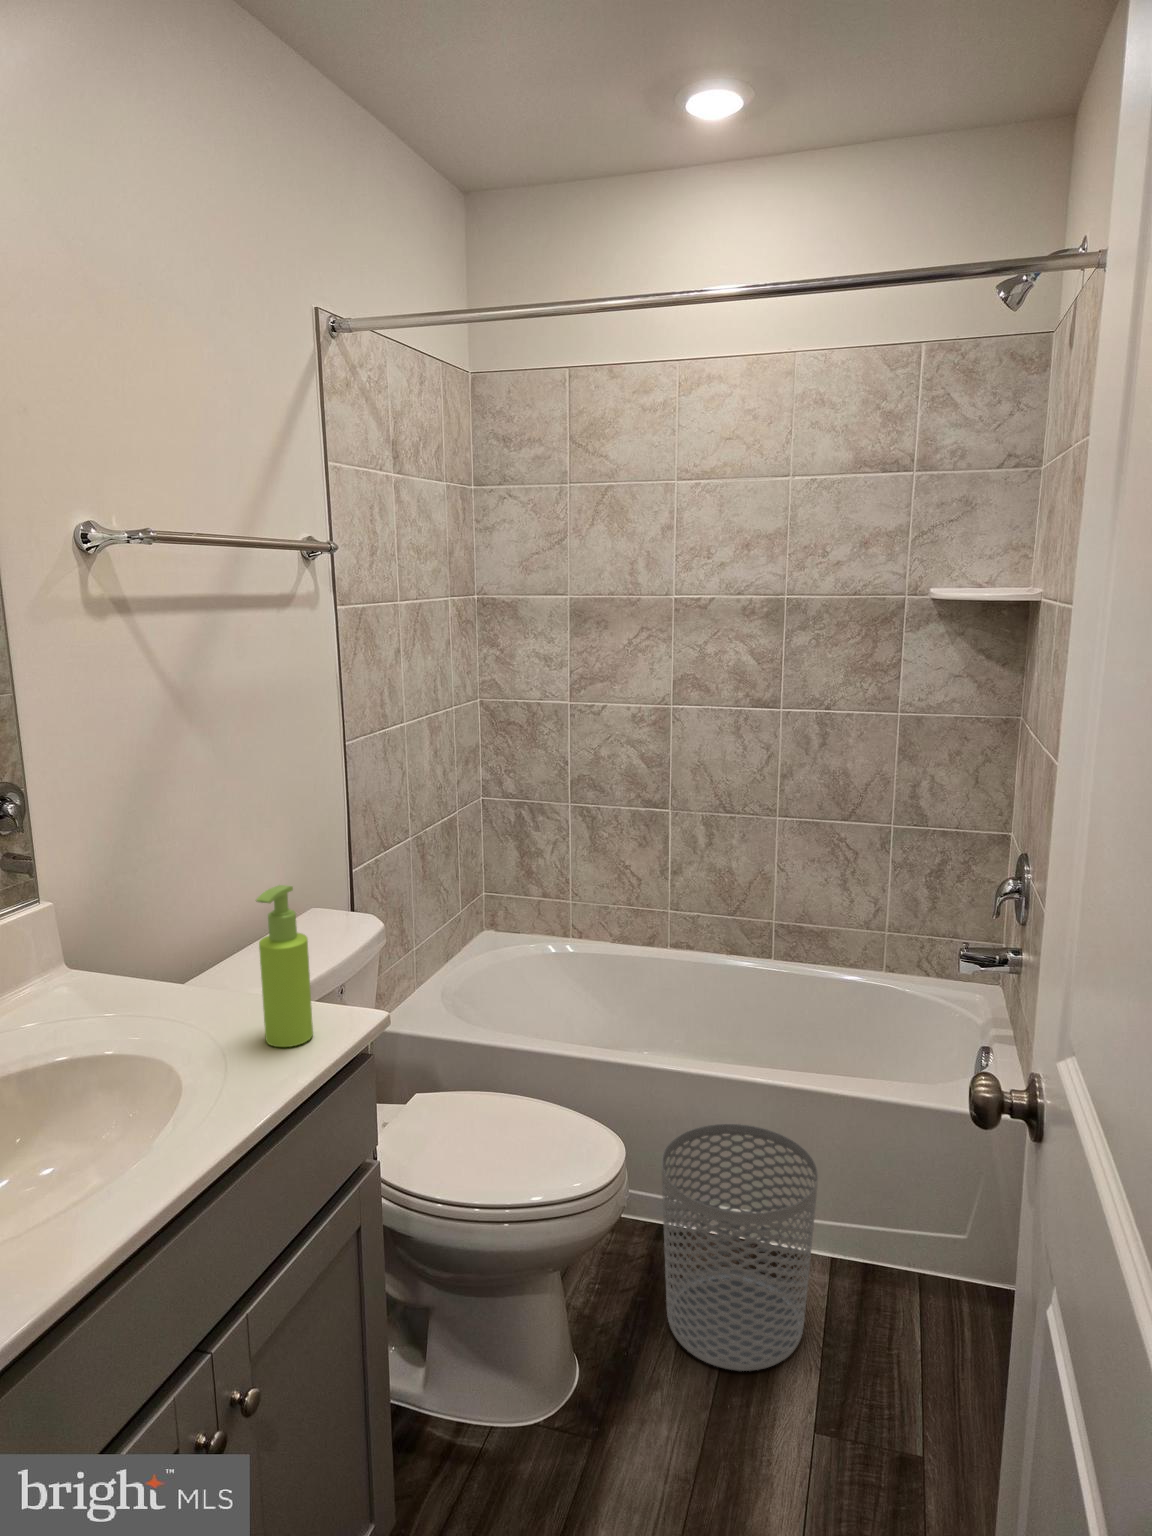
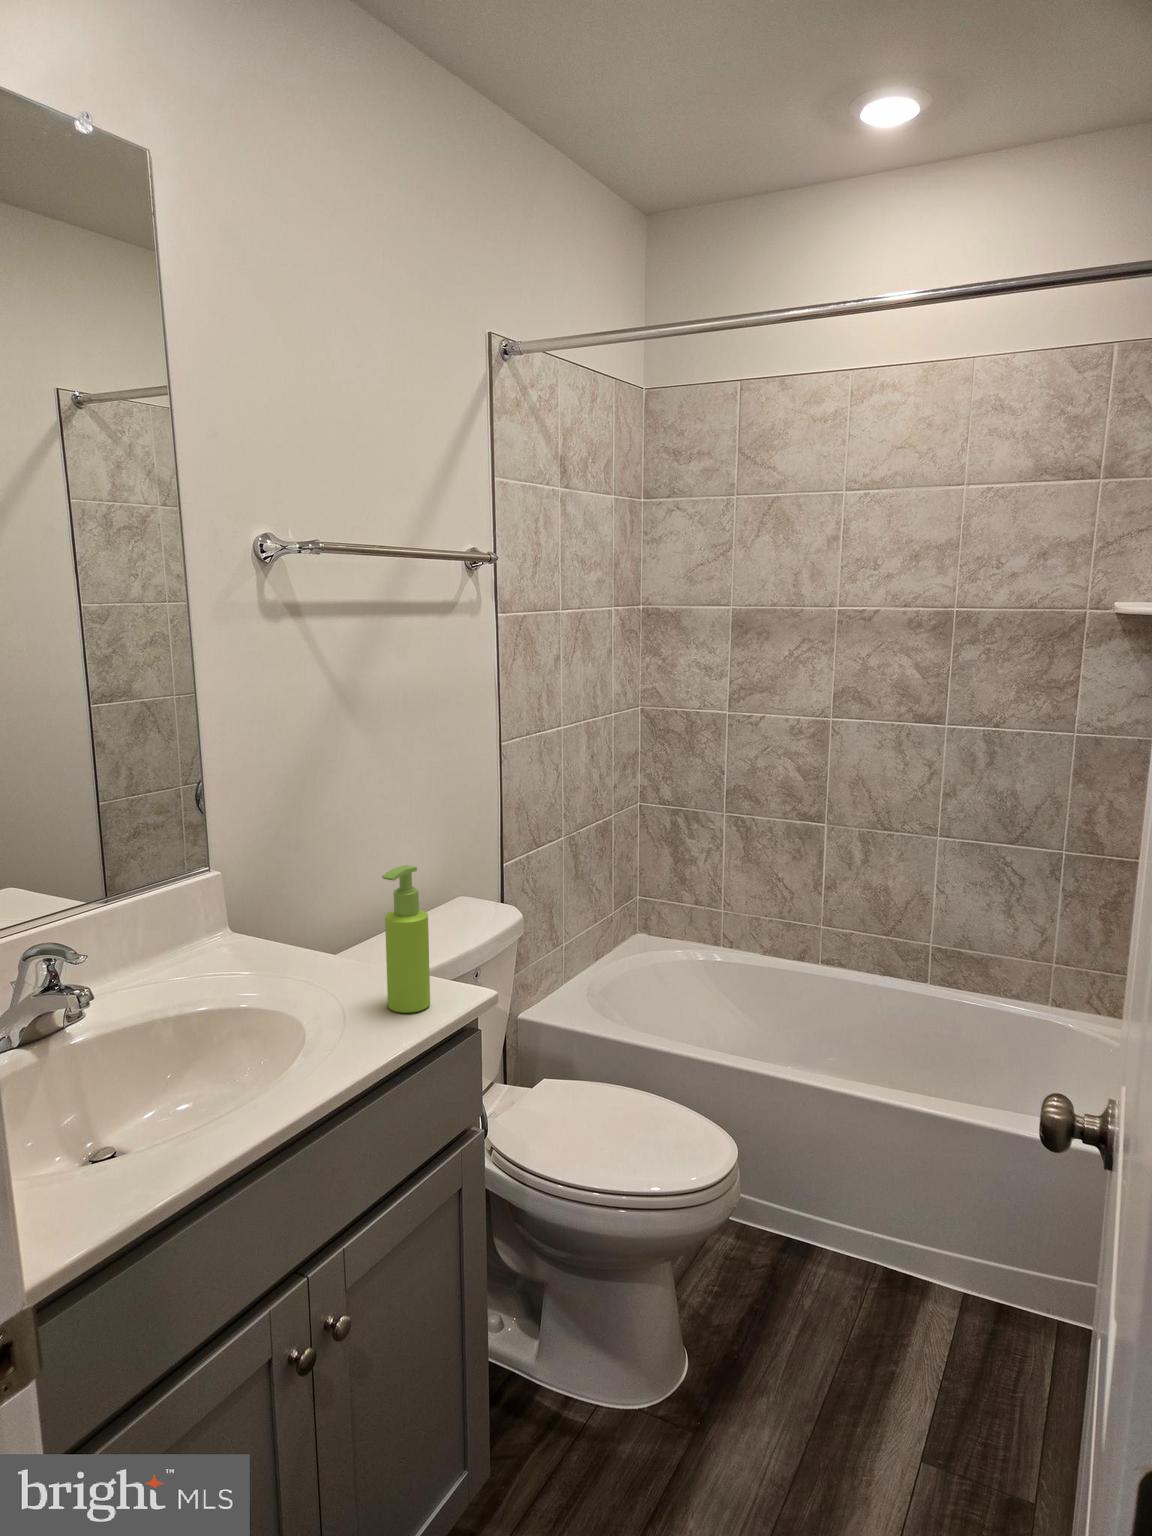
waste bin: present [661,1124,818,1371] -> none [781,1142,942,1393]

